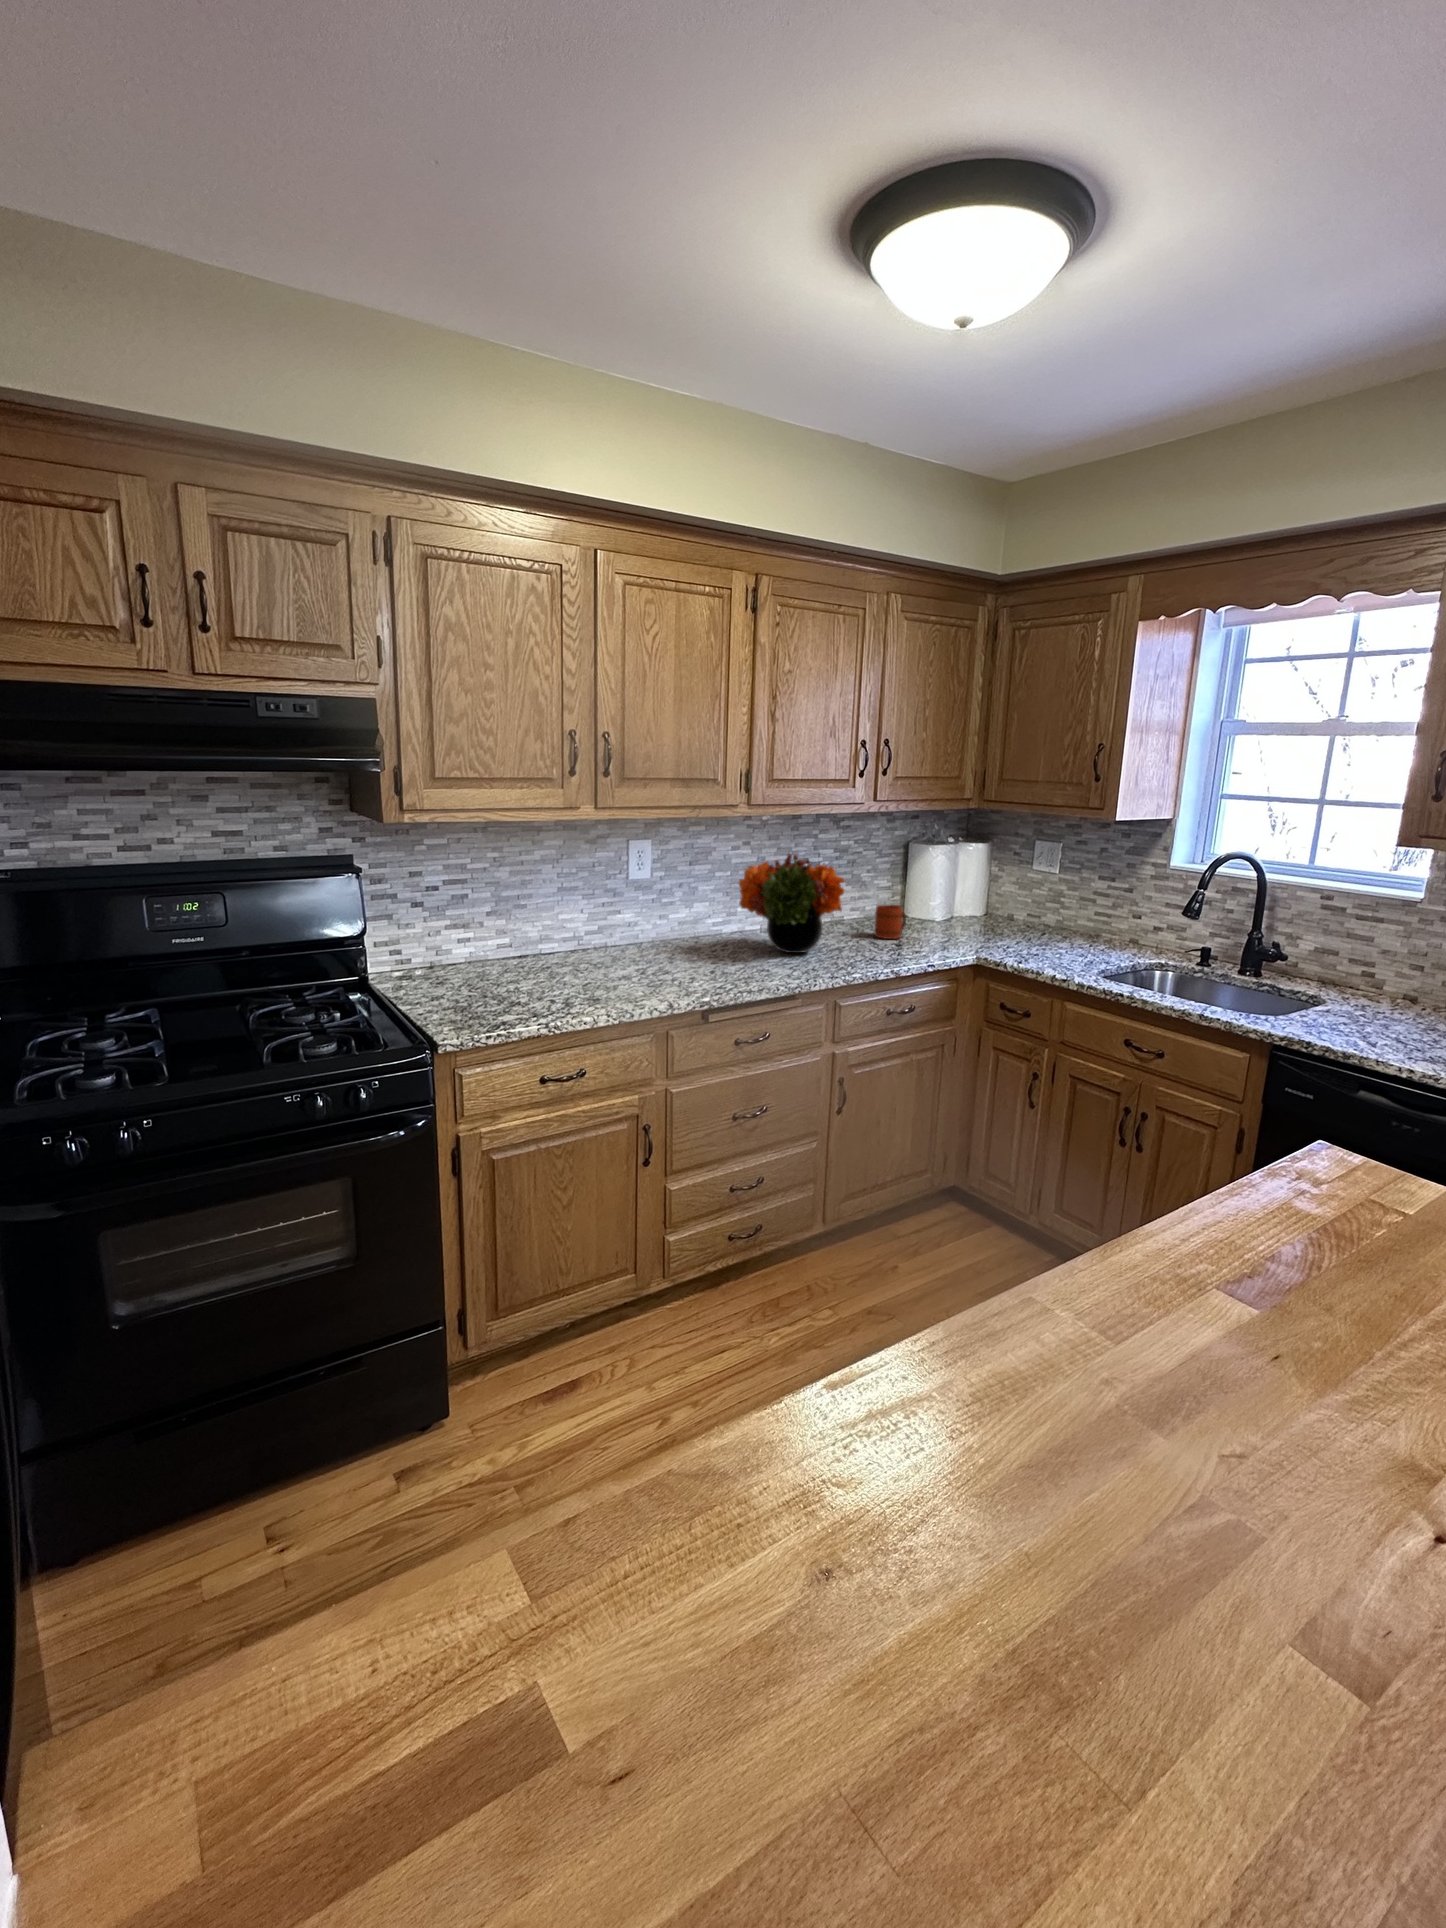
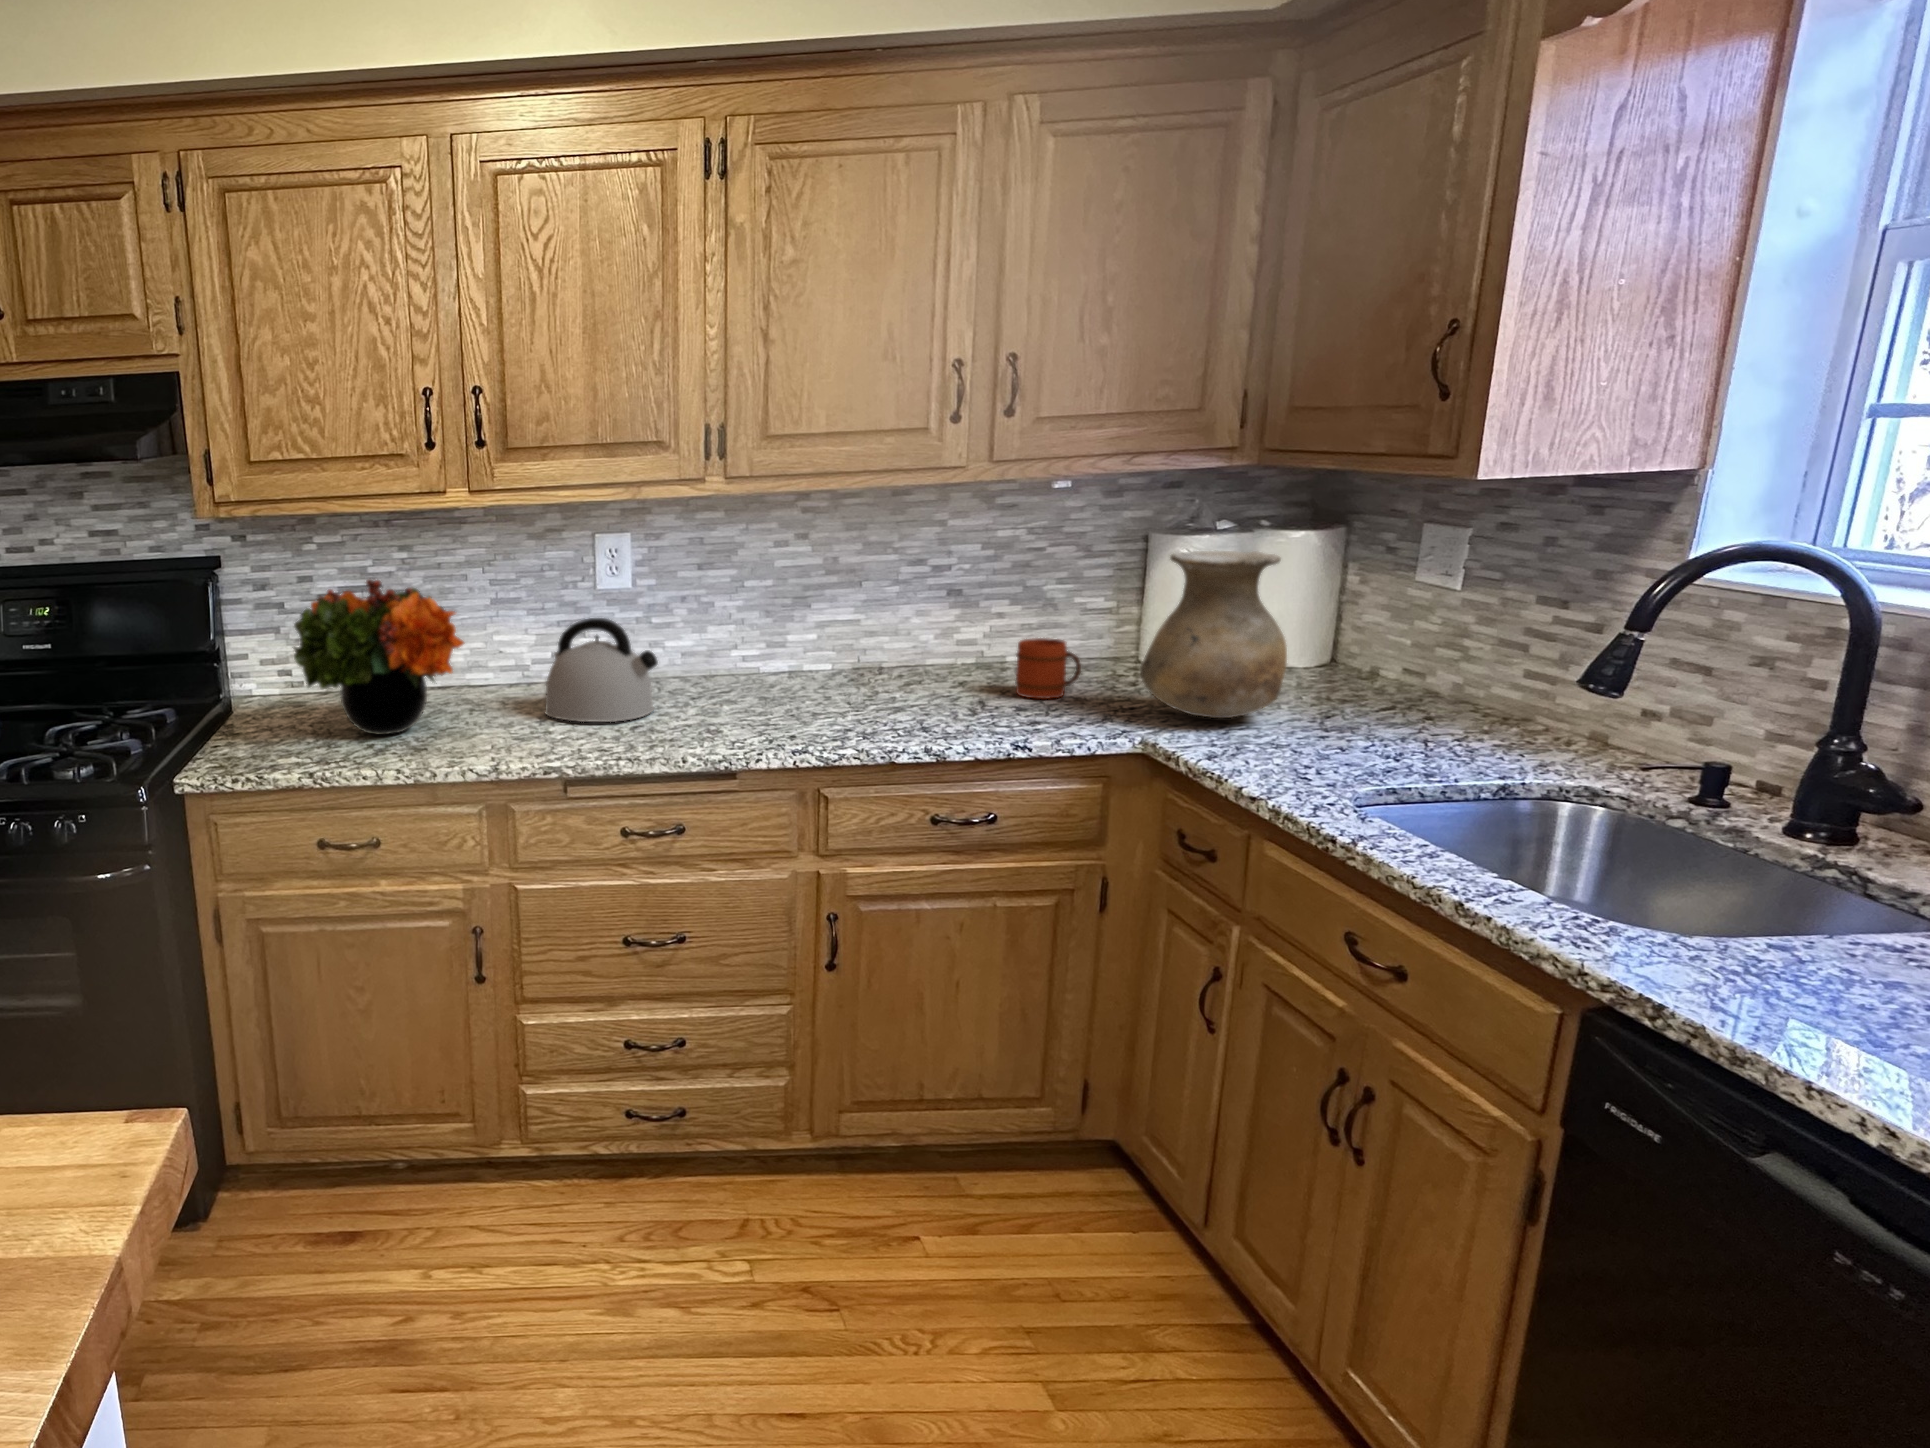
flower arrangement: present [739,854,844,953] -> present [294,579,464,735]
vase: none [947,854,1018,943] -> present [1140,550,1287,718]
kettle: none [626,899,711,972] -> present [545,618,658,722]

